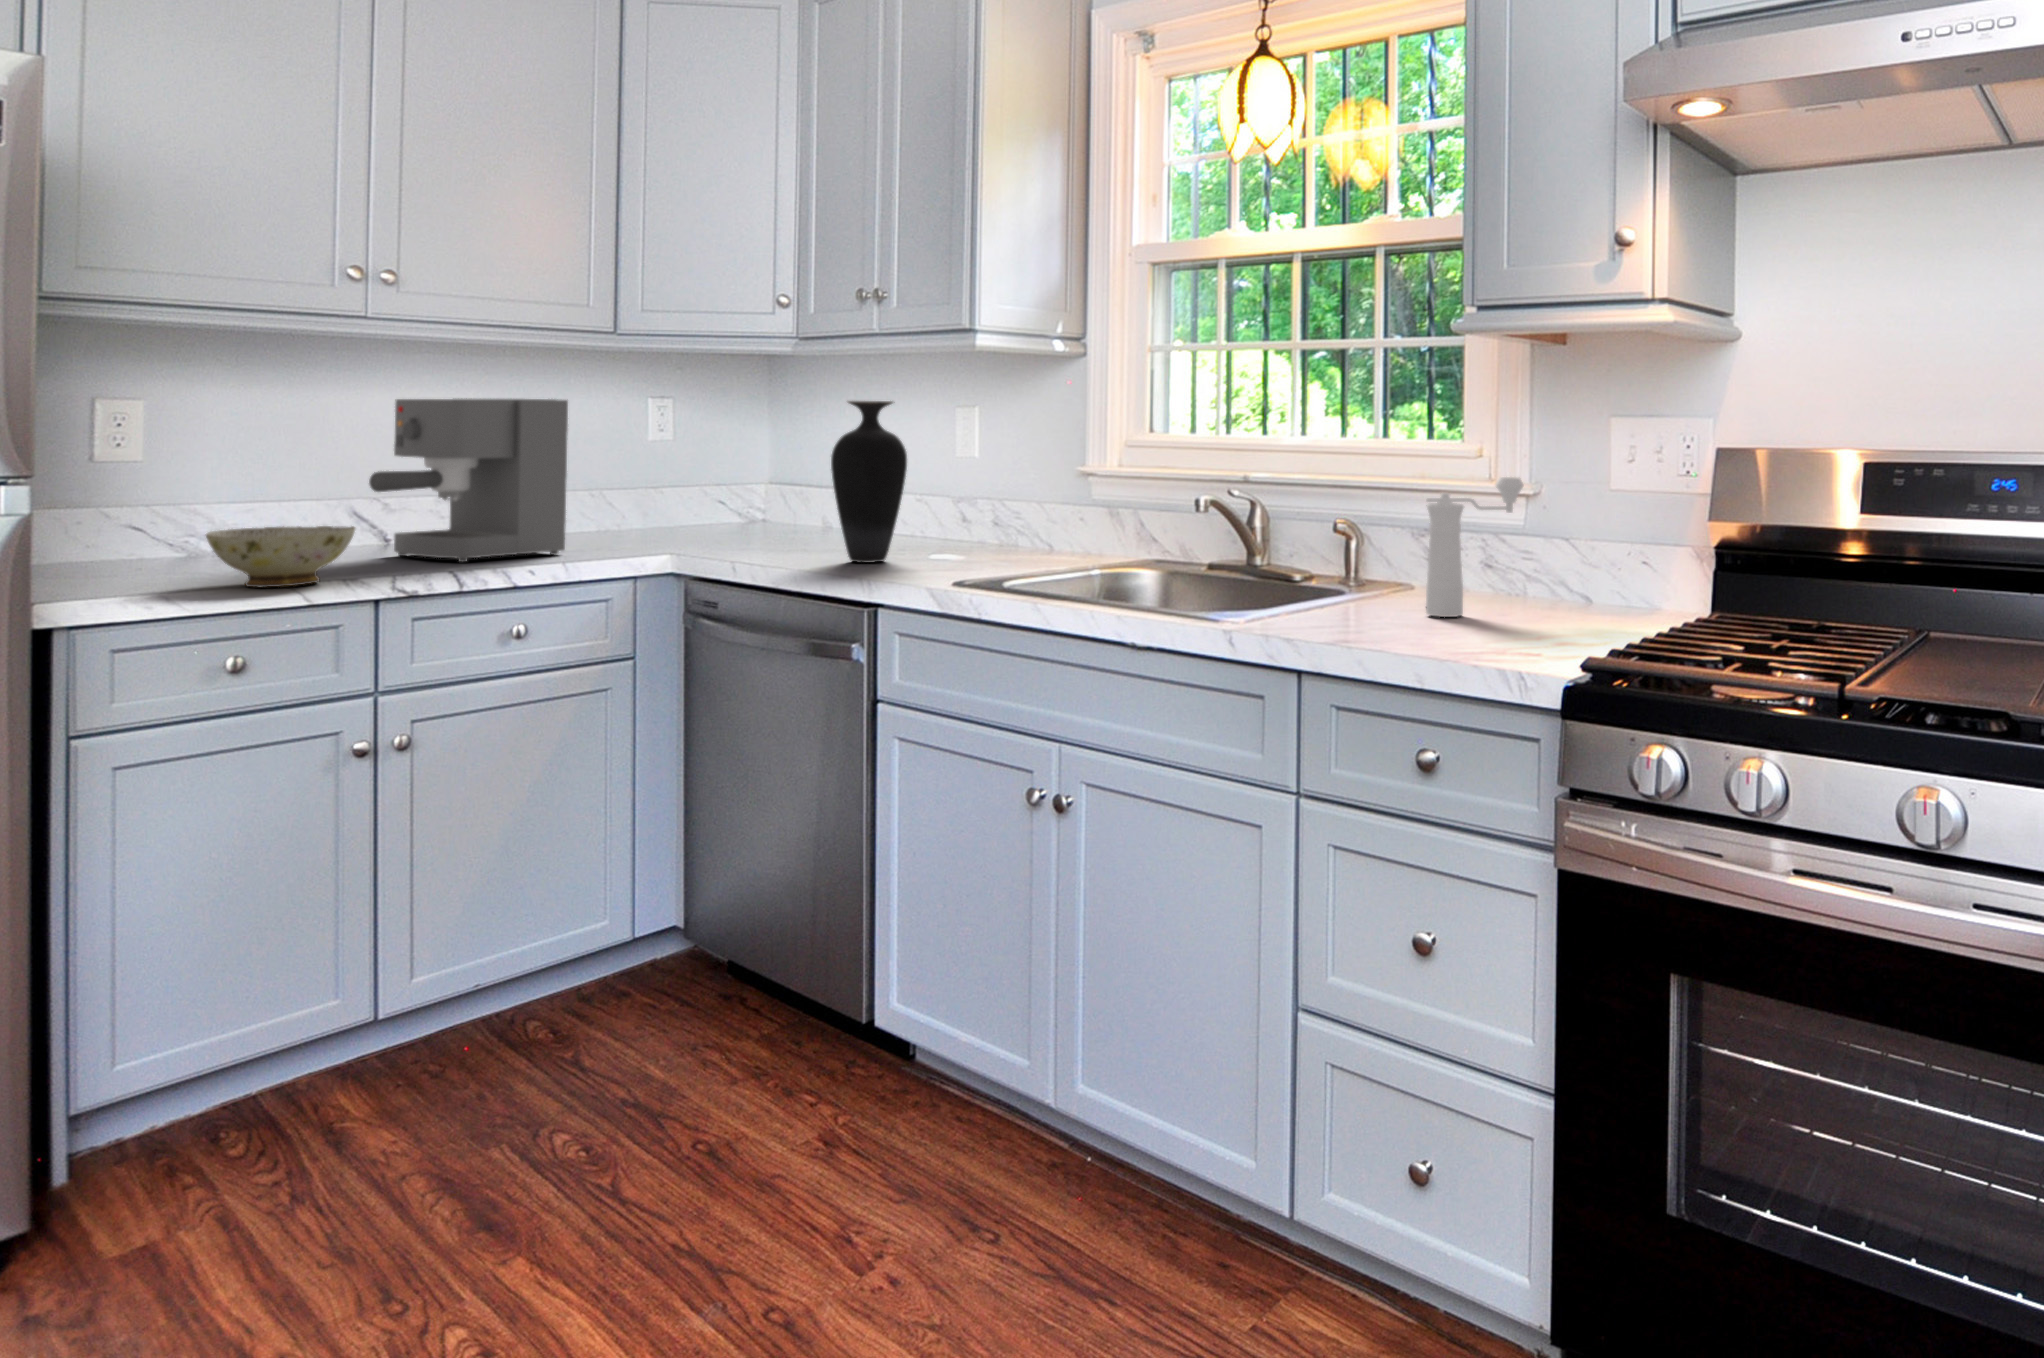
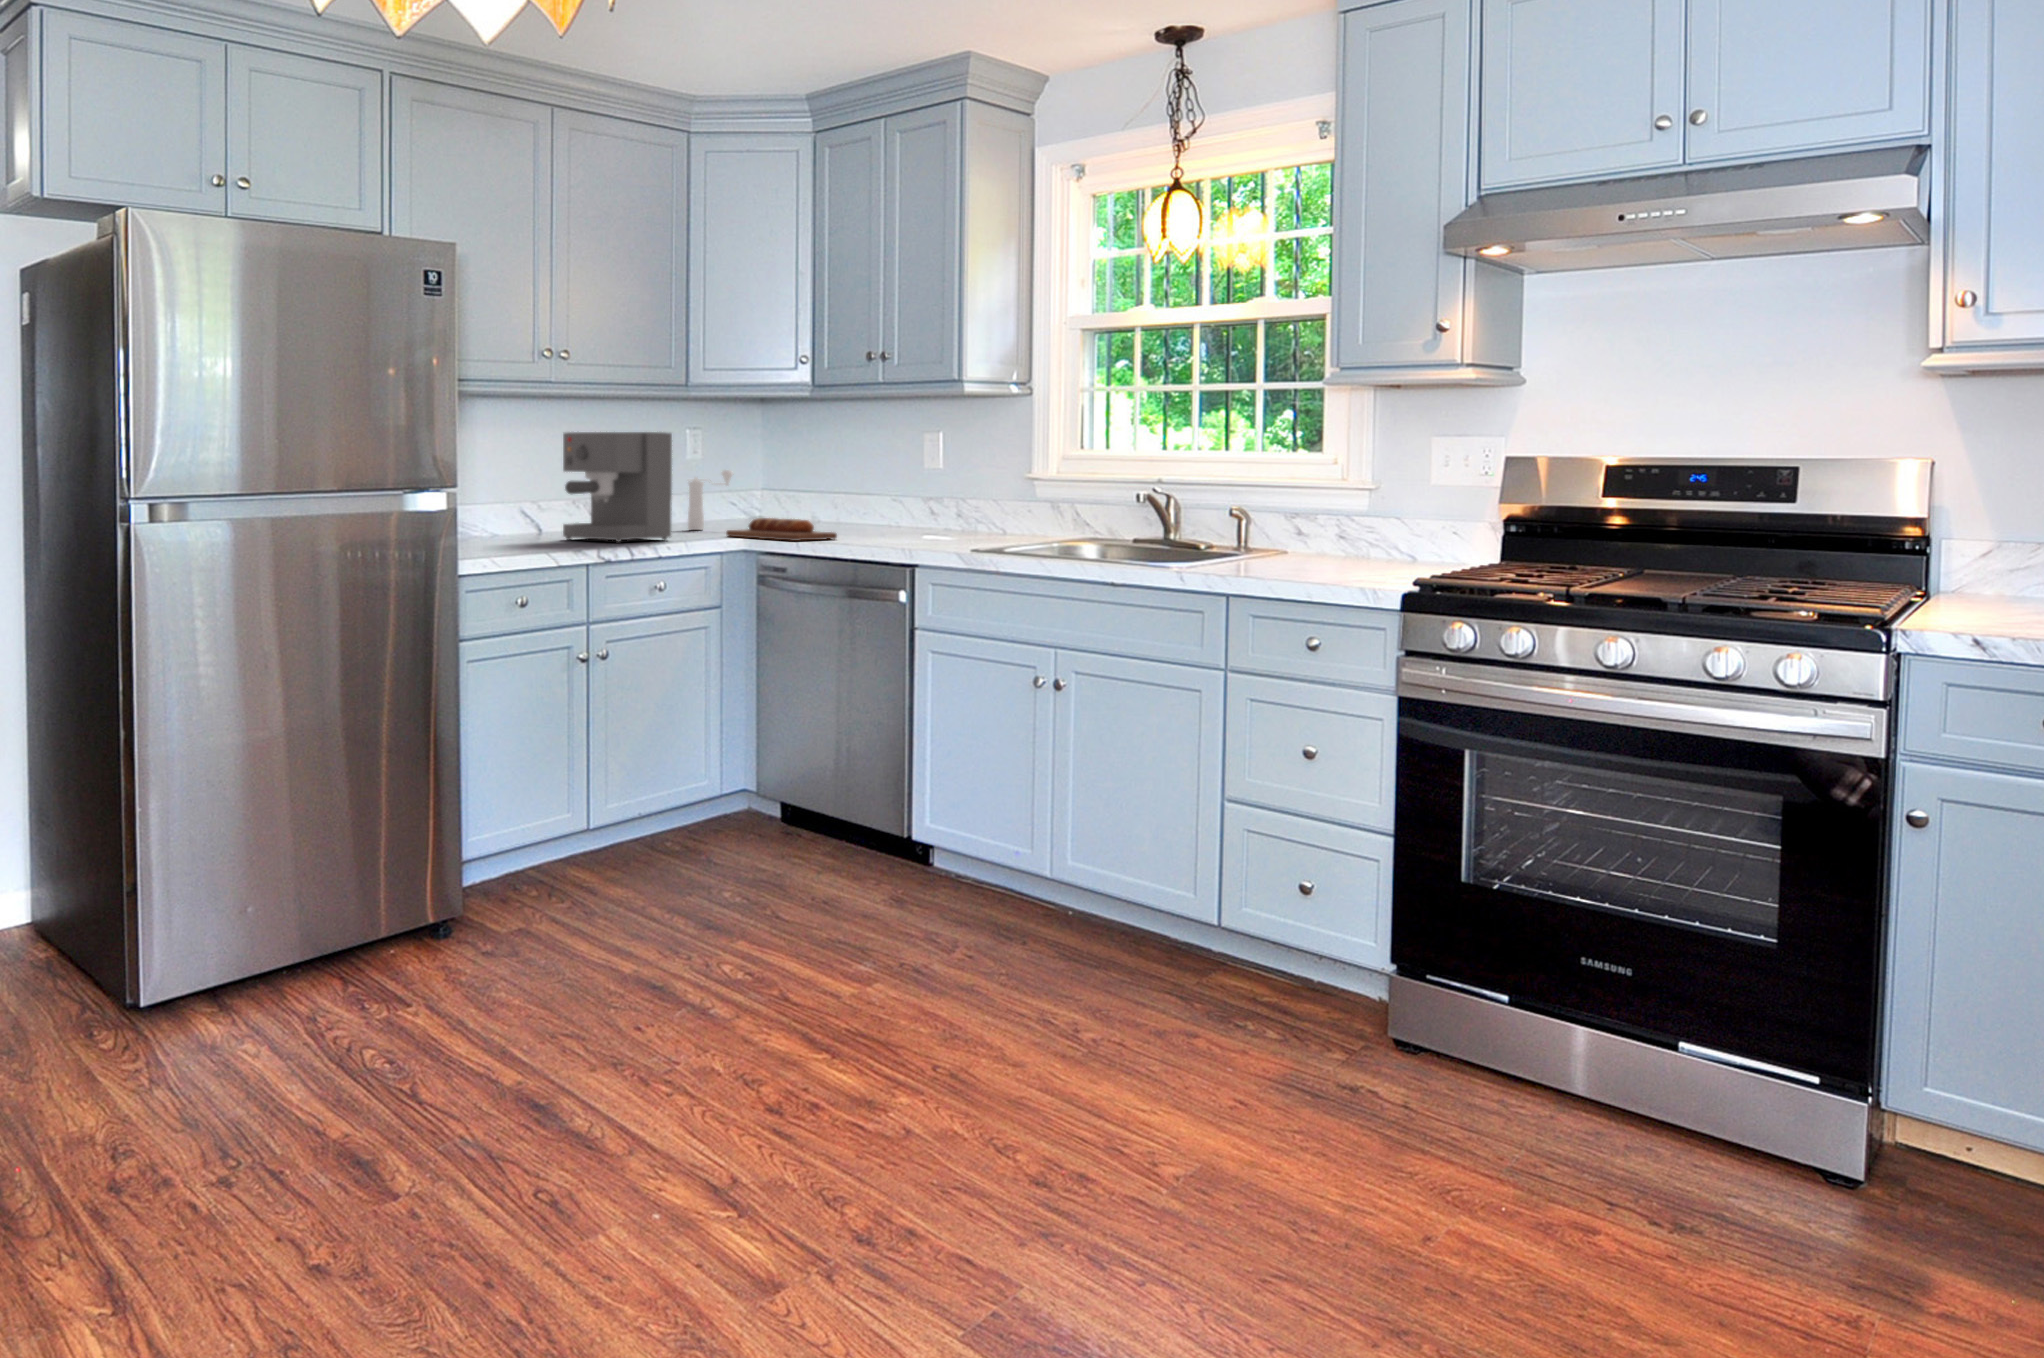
vase: present [831,401,907,563] -> none [859,432,911,545]
pepper mill: present [1426,477,1524,617] -> present [688,470,733,530]
bread loaf: none [671,518,823,554] -> present [726,518,837,541]
ceramic bowl: present [206,526,355,588] -> none [504,514,584,551]

